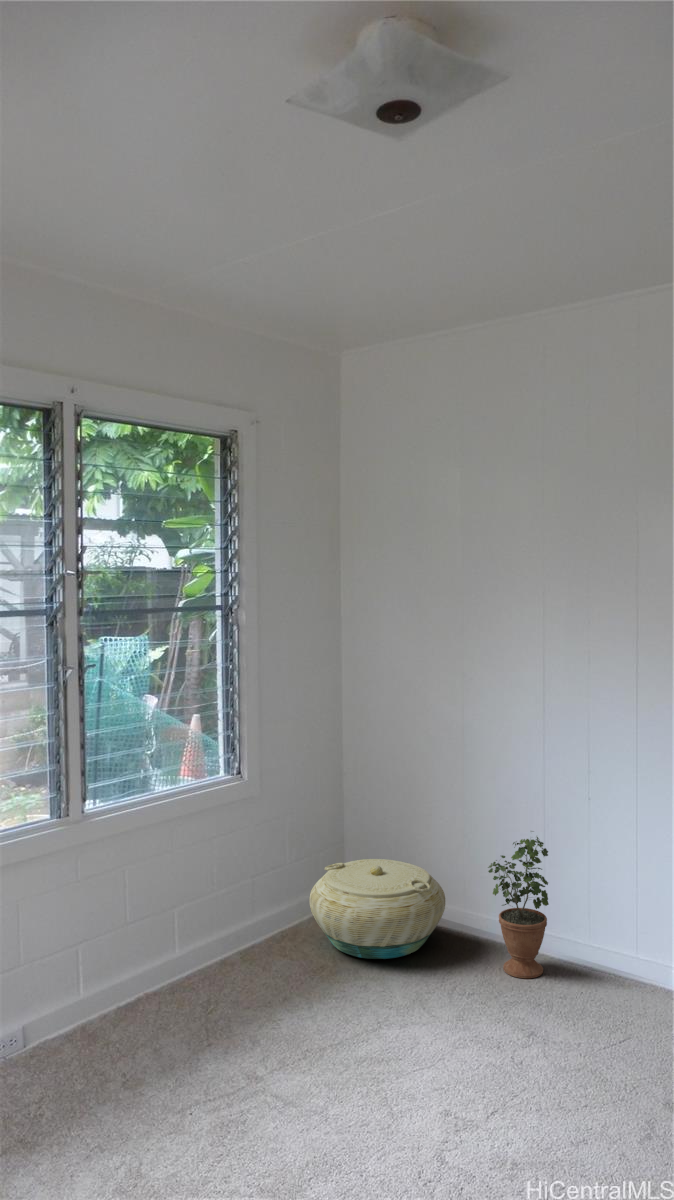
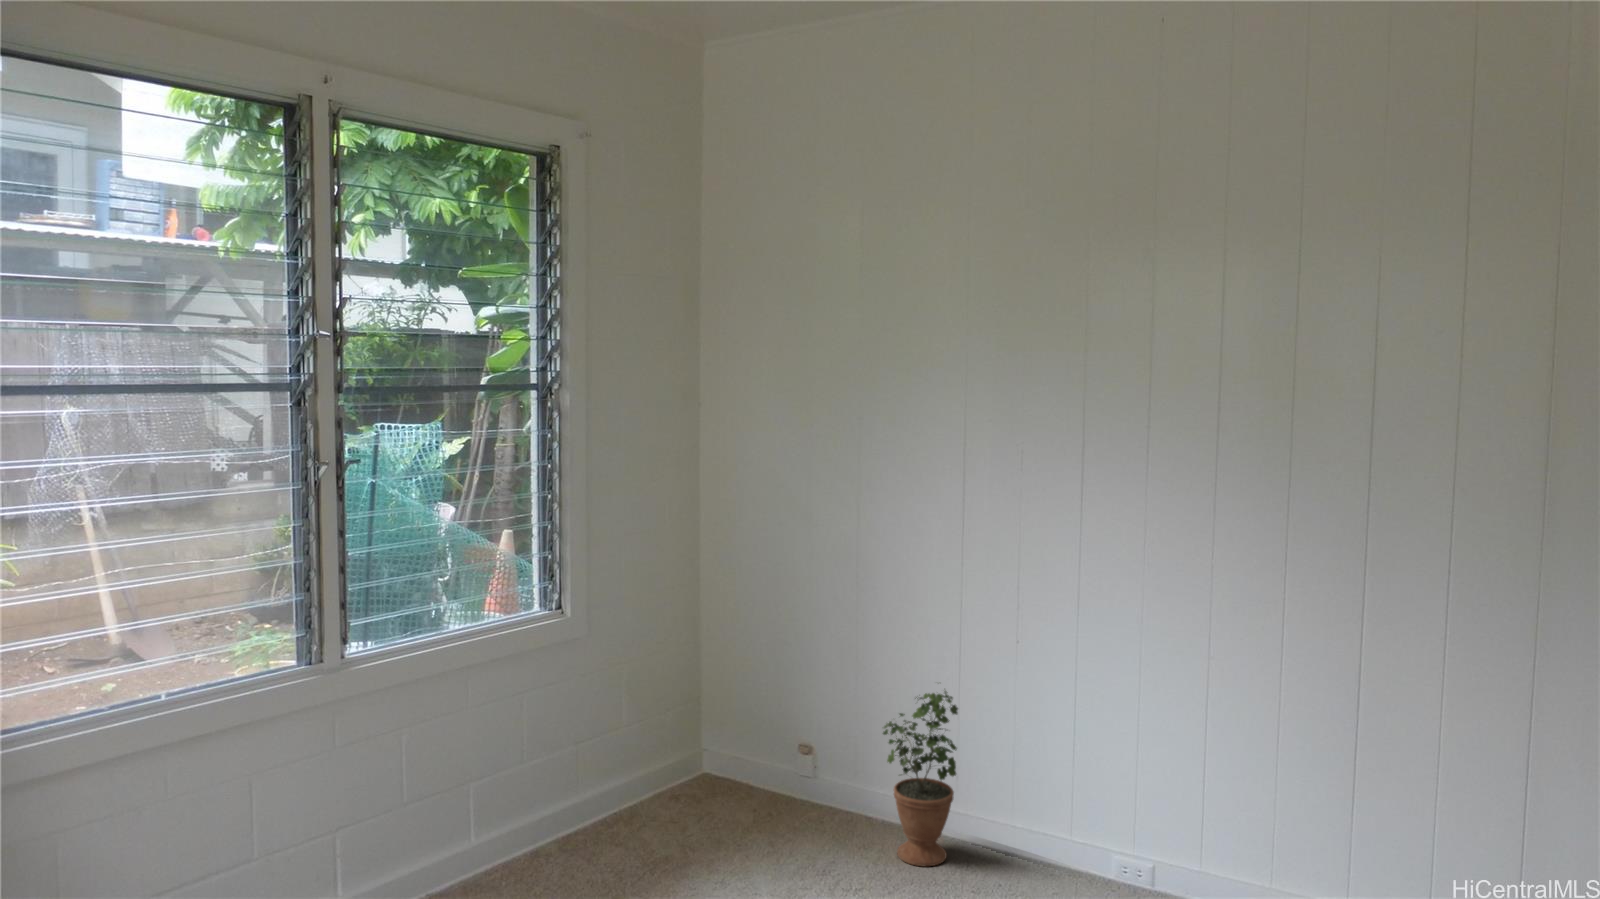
basket: present [310,859,445,959] -> none [654,714,827,842]

